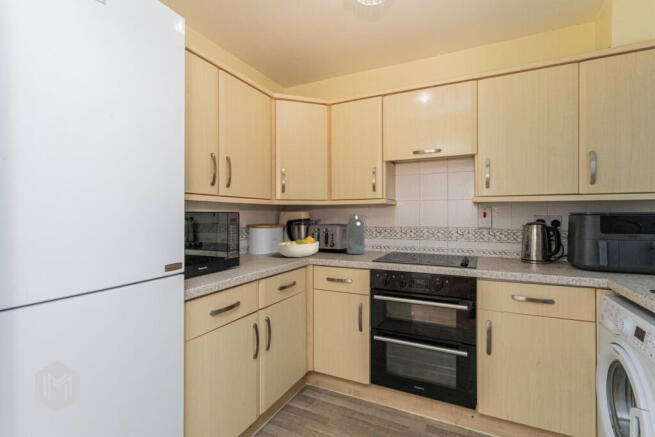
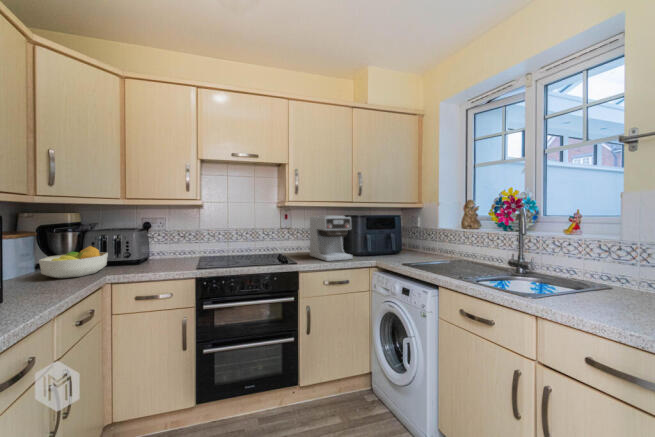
coffee maker: none [509,212,570,272] -> present [310,216,353,261]
bottle: present [347,214,365,254] -> none [147,216,171,264]

